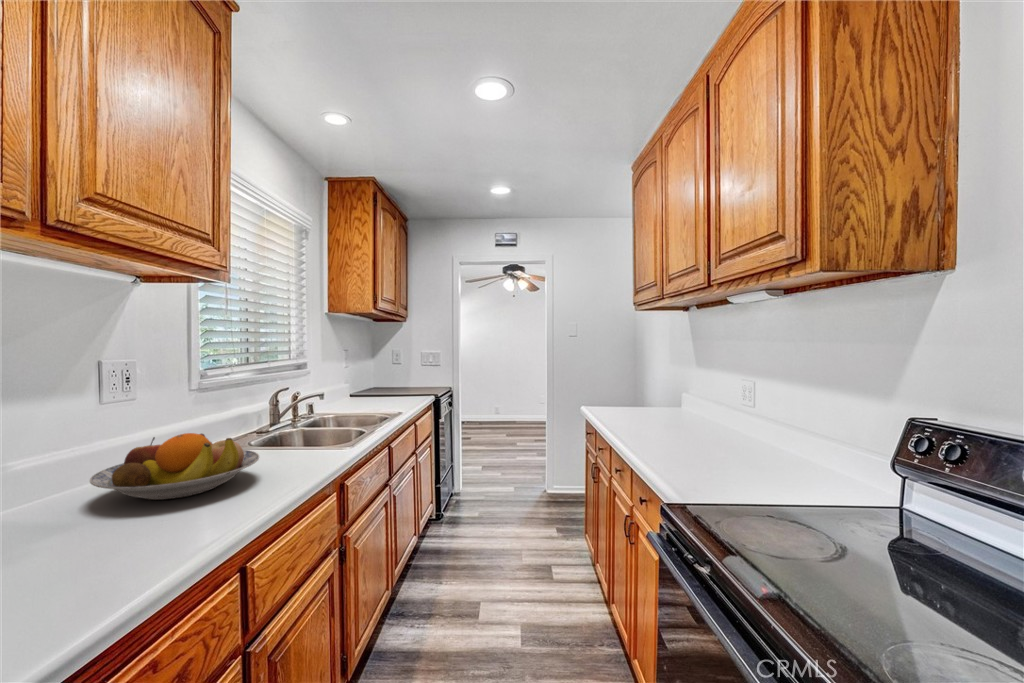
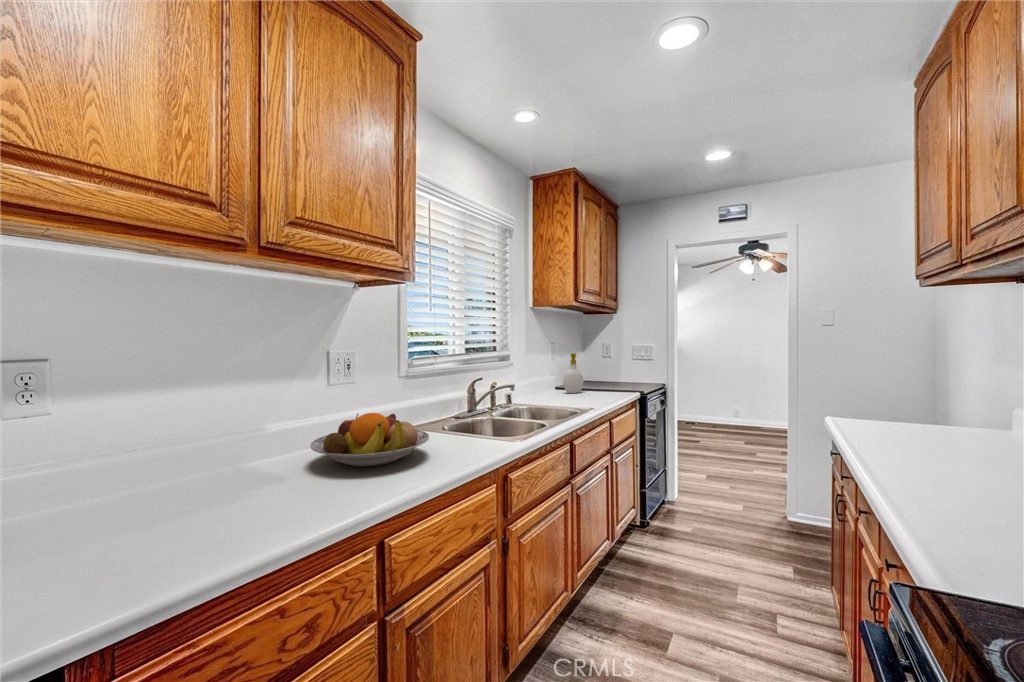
soap bottle: none [362,360,382,401] -> present [563,353,583,393]

